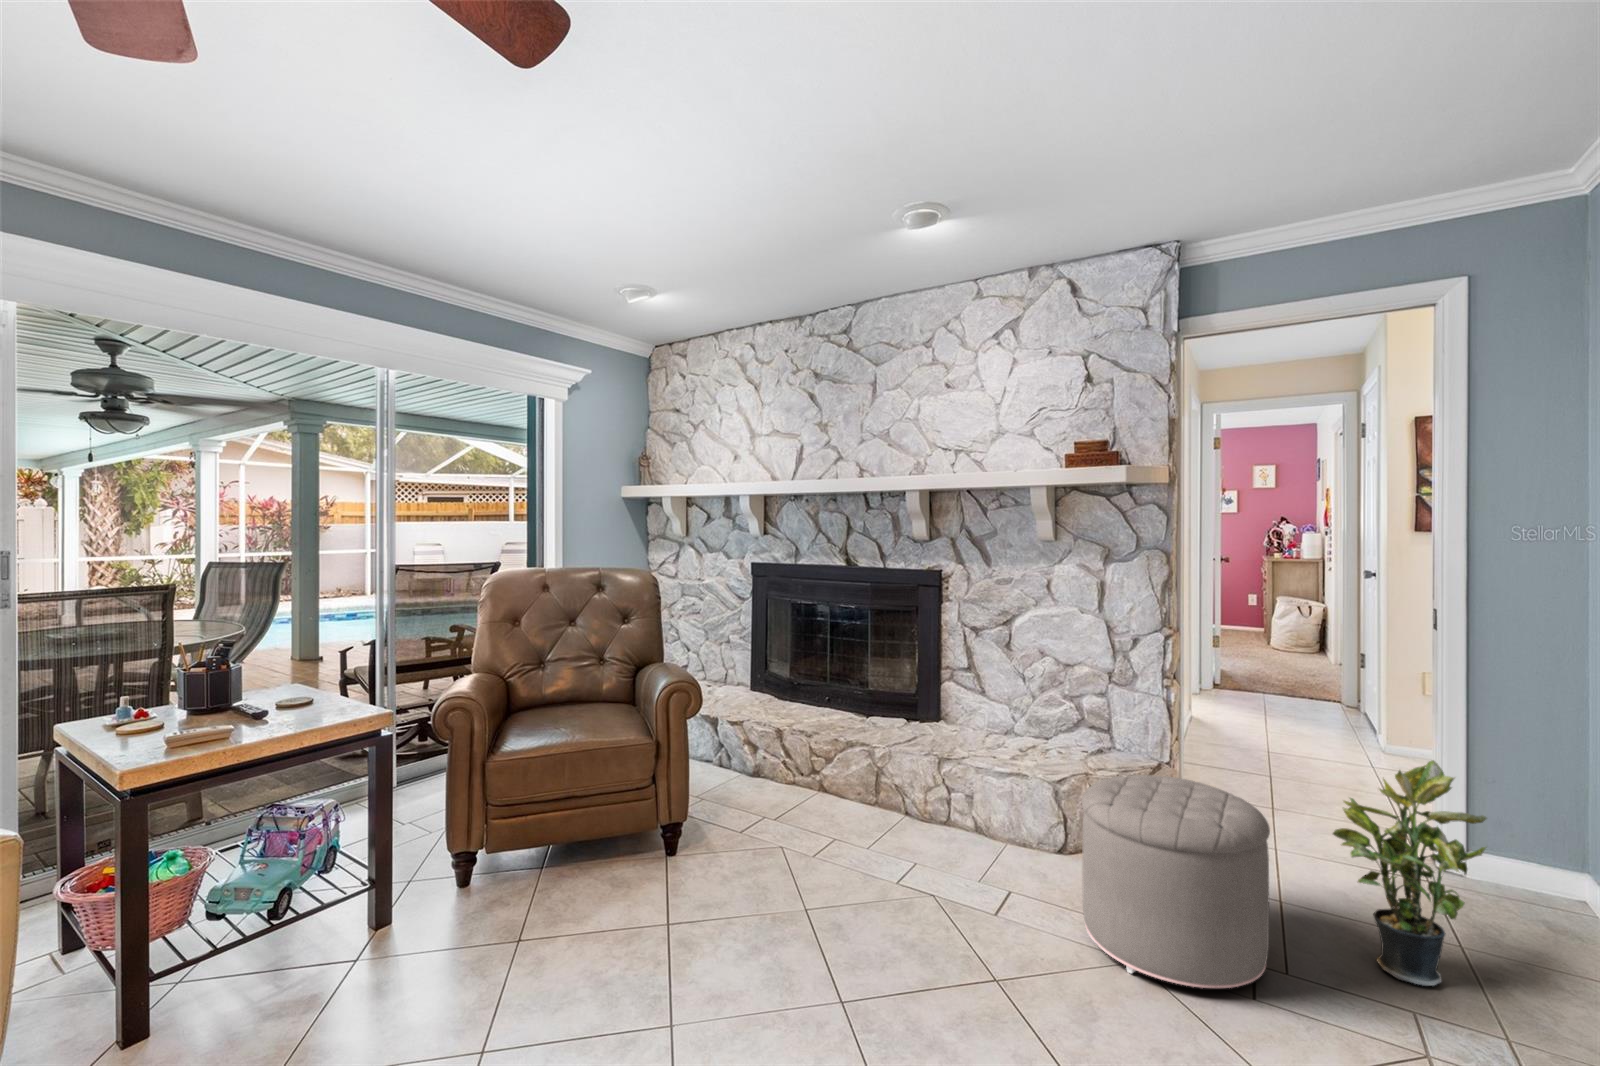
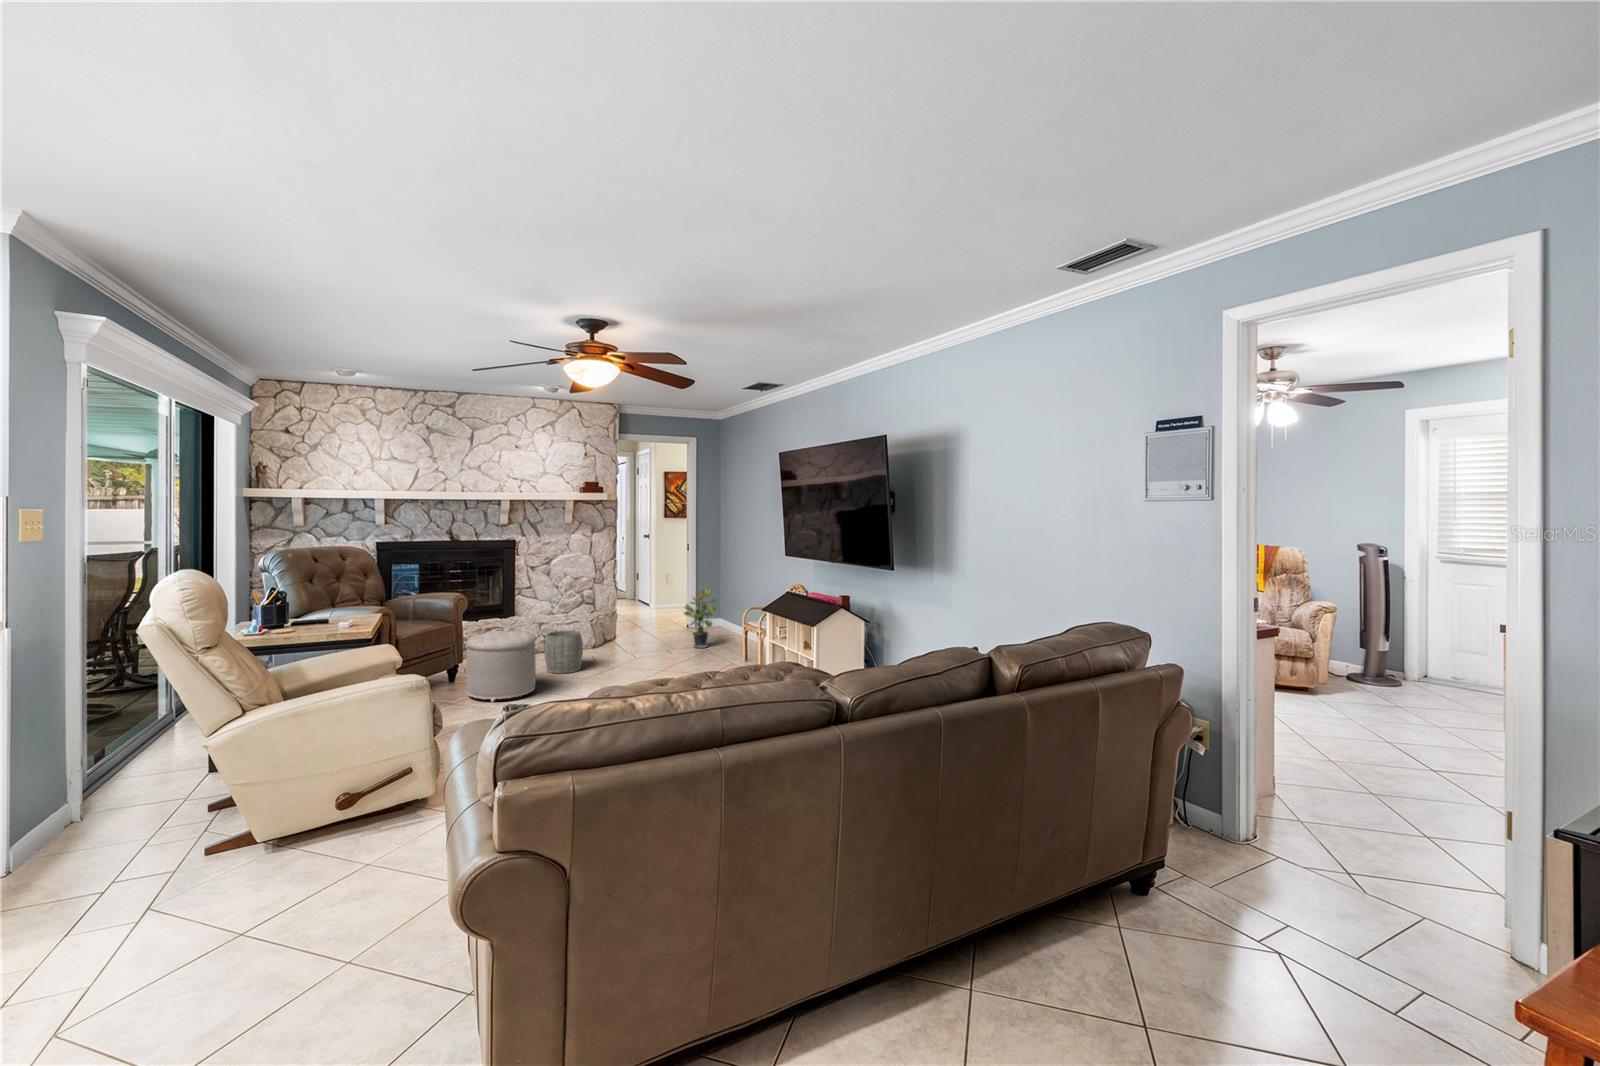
ottoman: present [1082,775,1270,988] -> present [466,631,536,701]
woven basket: none [836,793,932,925] -> present [544,630,583,674]

